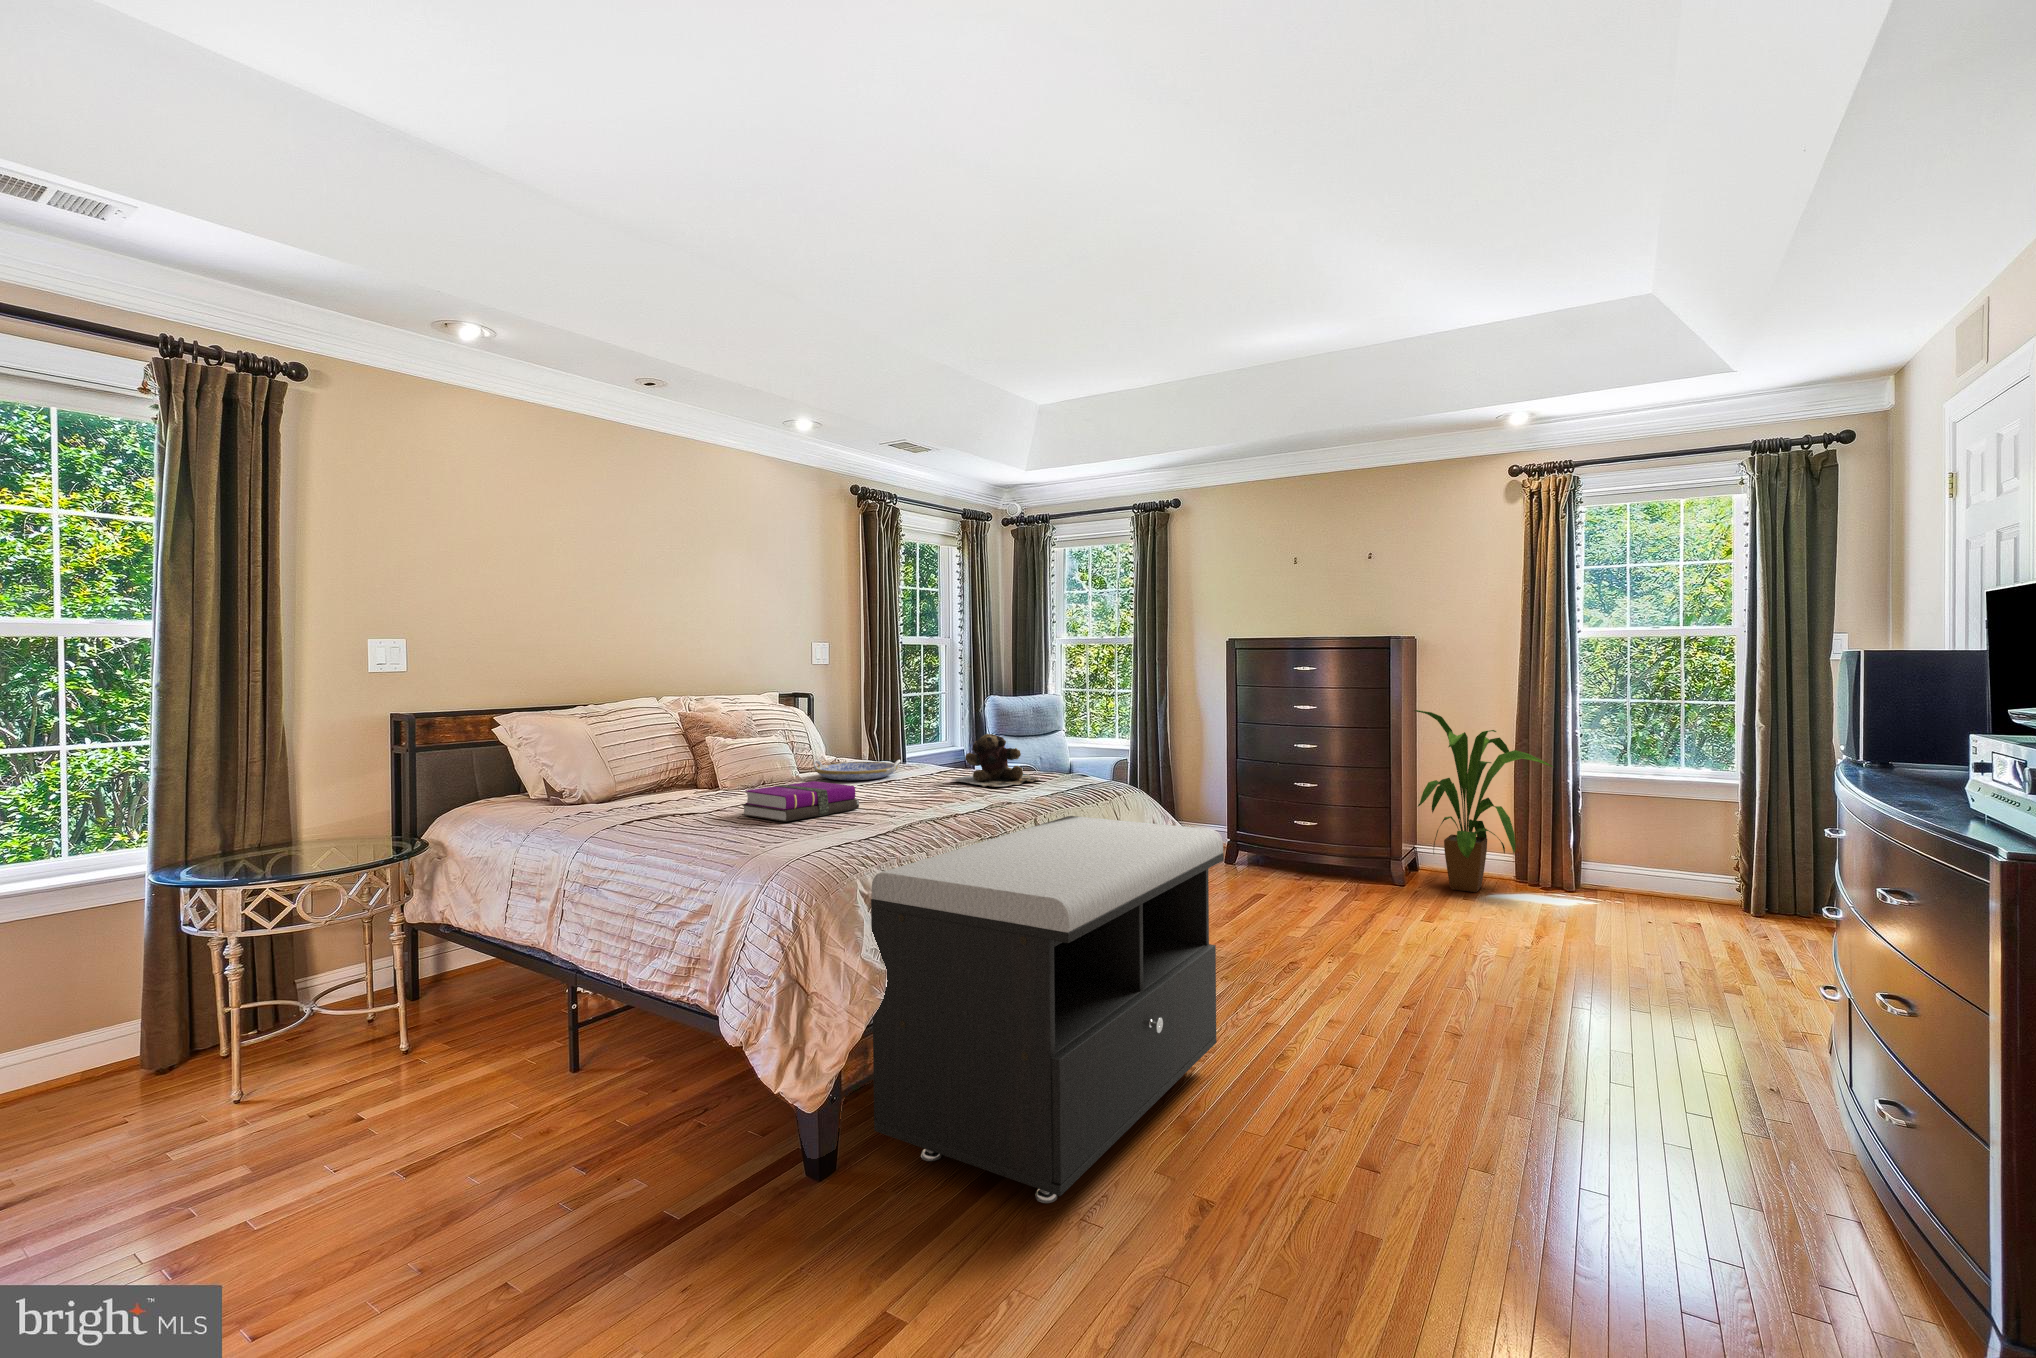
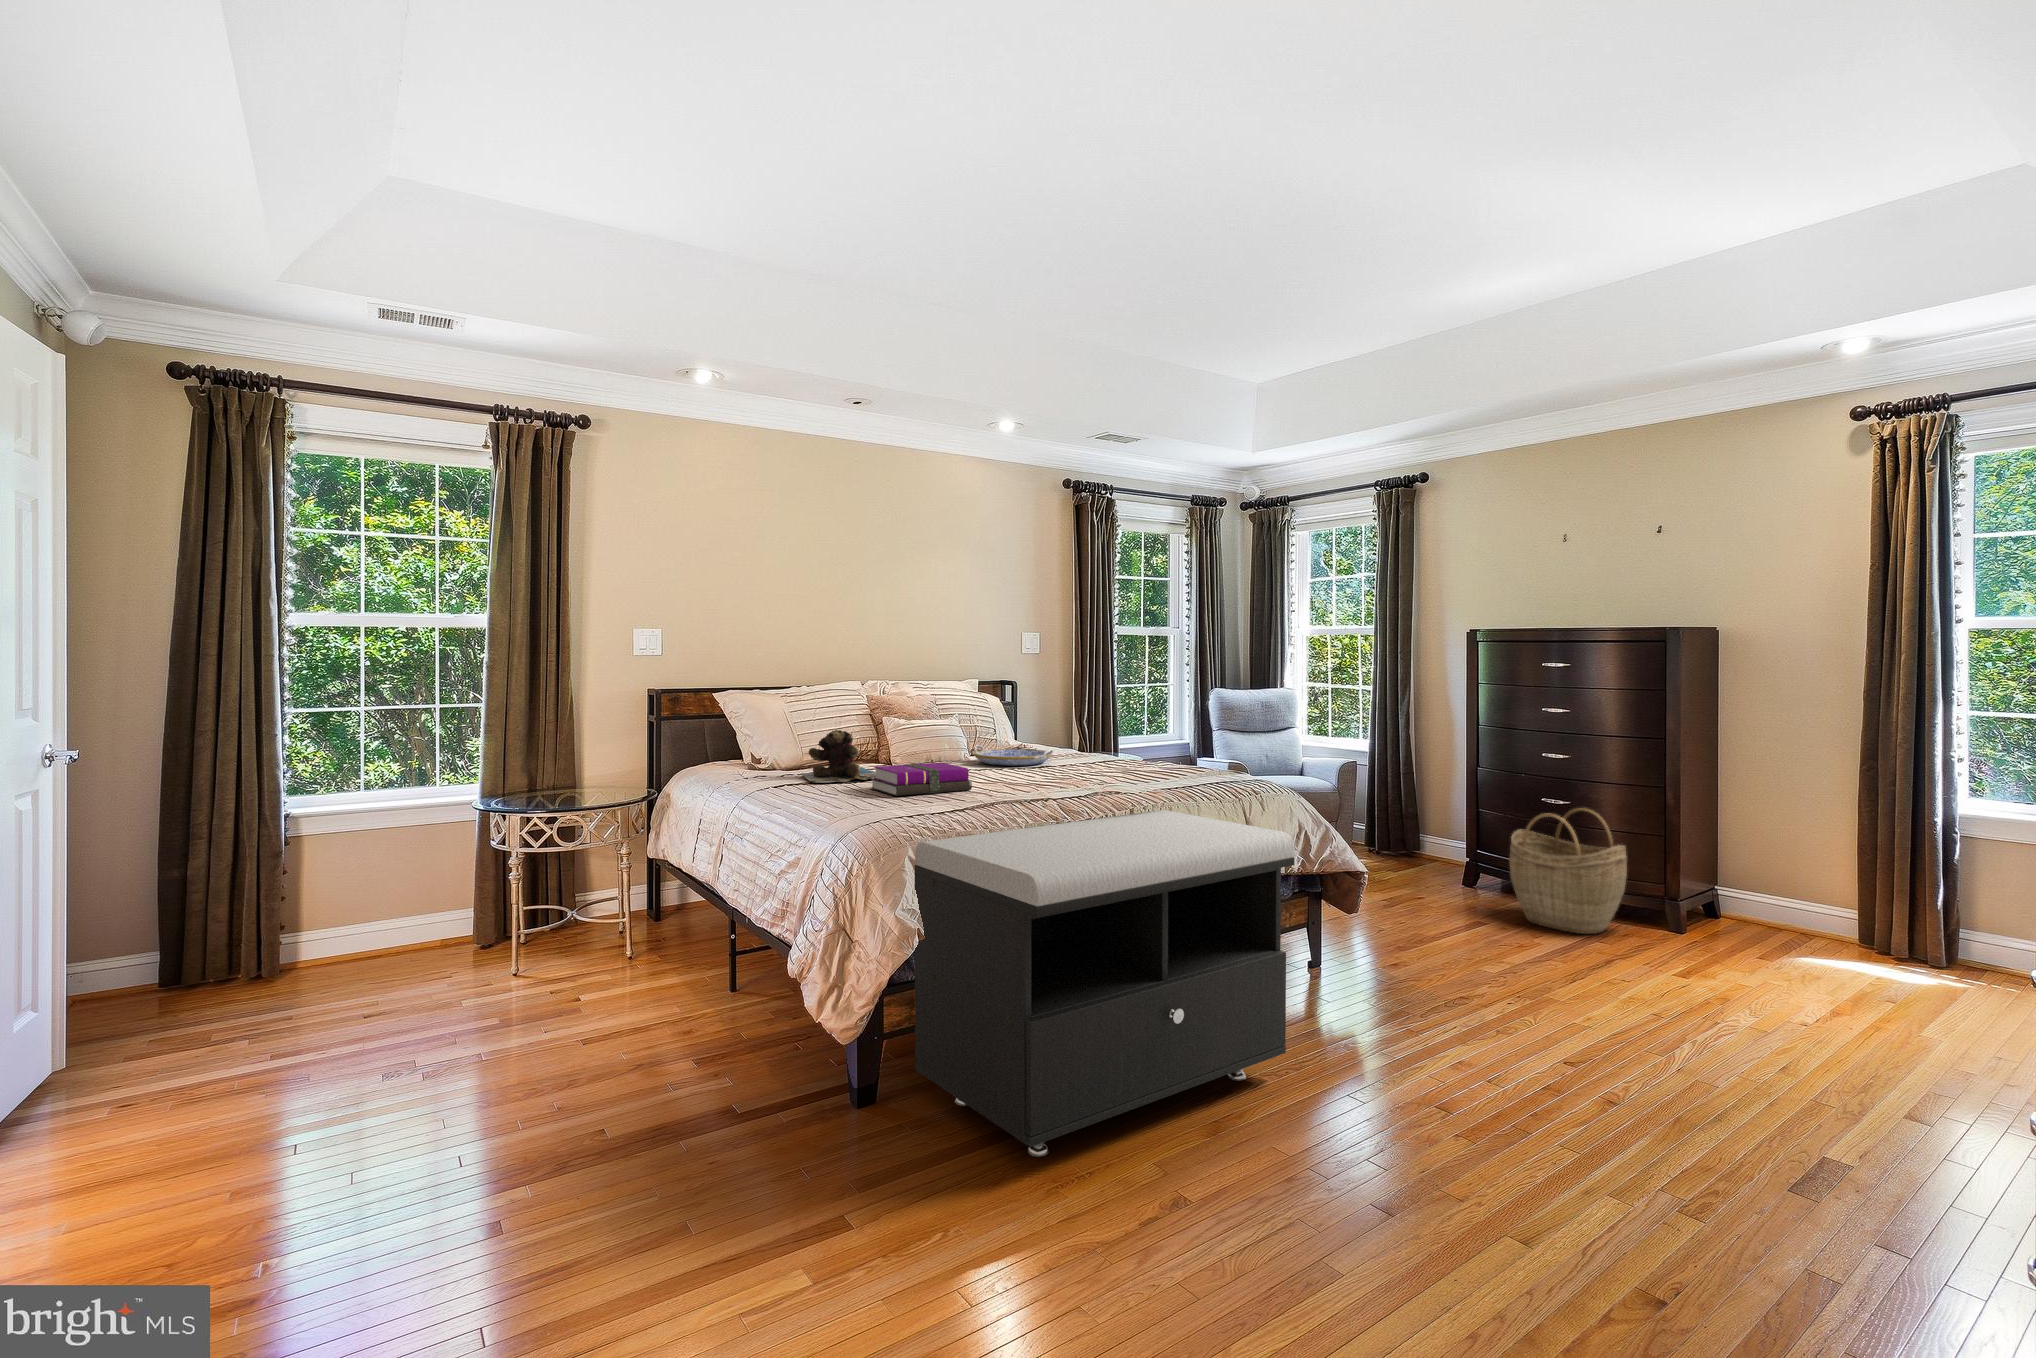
house plant: present [1414,710,1553,892] -> none [1691,720,1905,951]
teddy bear: present [953,734,1043,787] -> present [801,730,876,783]
woven basket: none [1276,788,1368,895] -> present [1509,808,1627,934]

